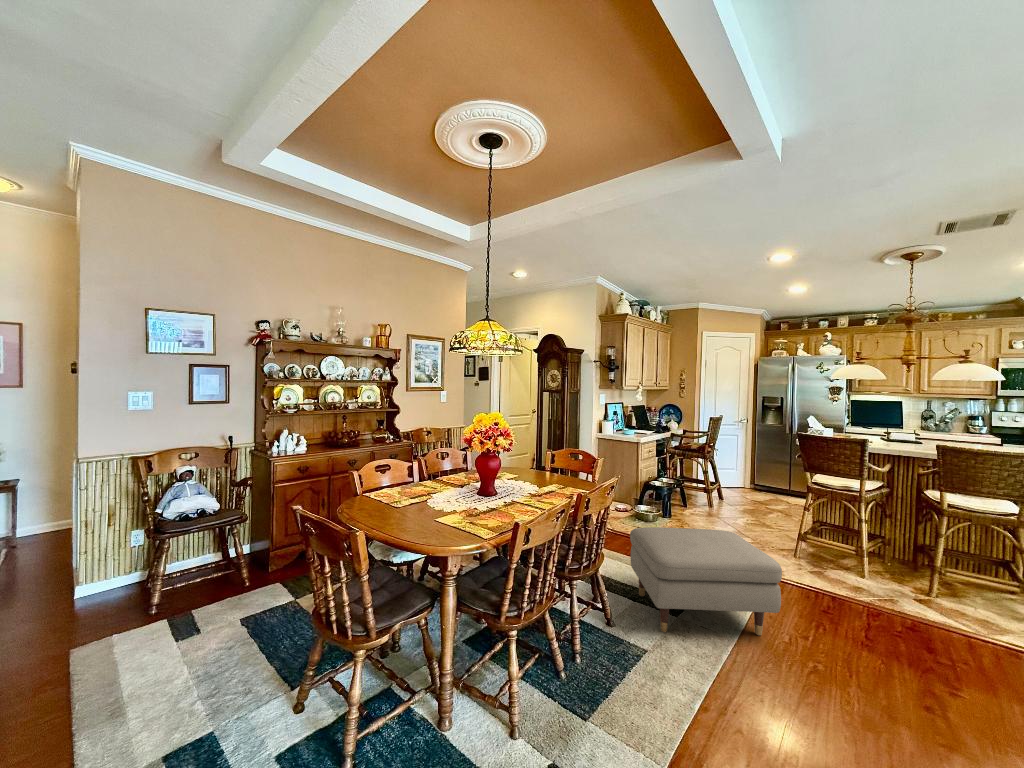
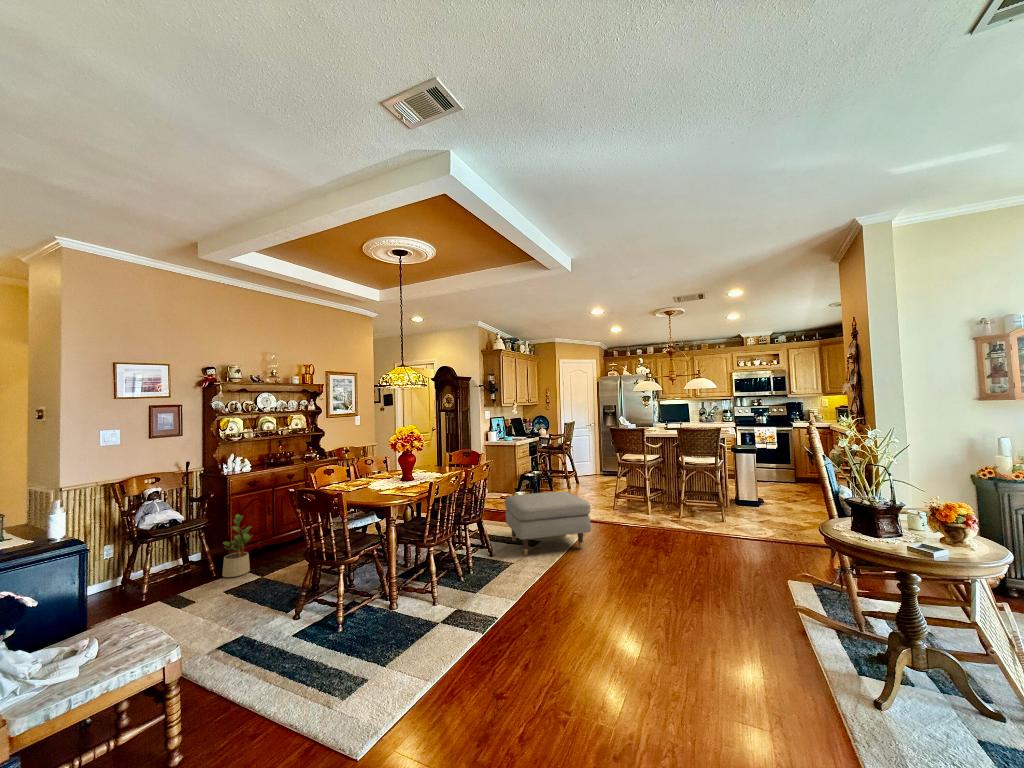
potted plant: none [254,511,295,593] -> present [222,514,252,577]

